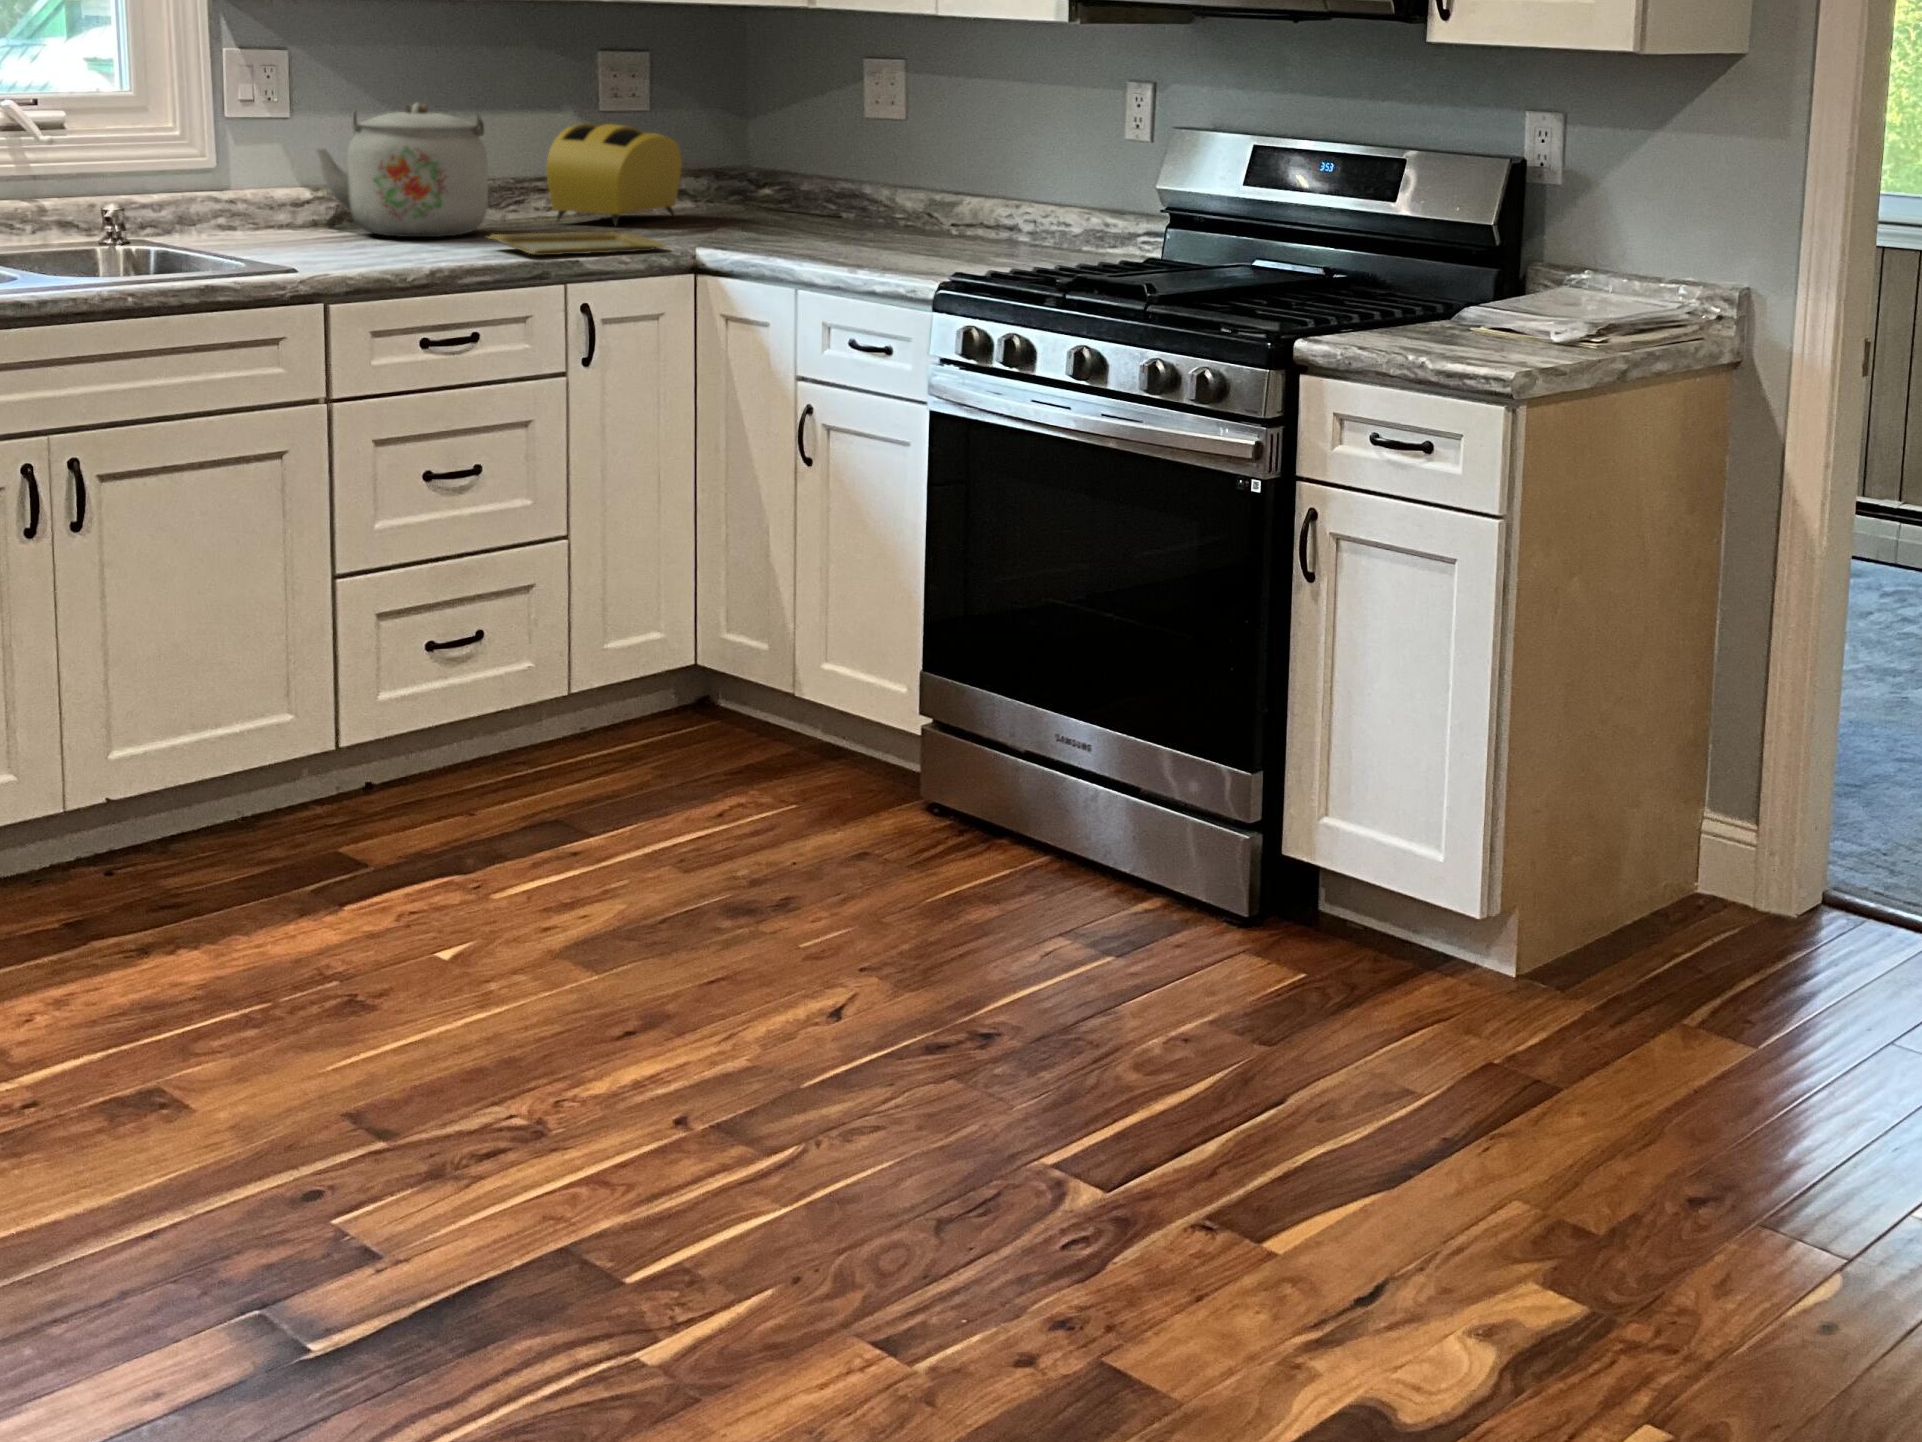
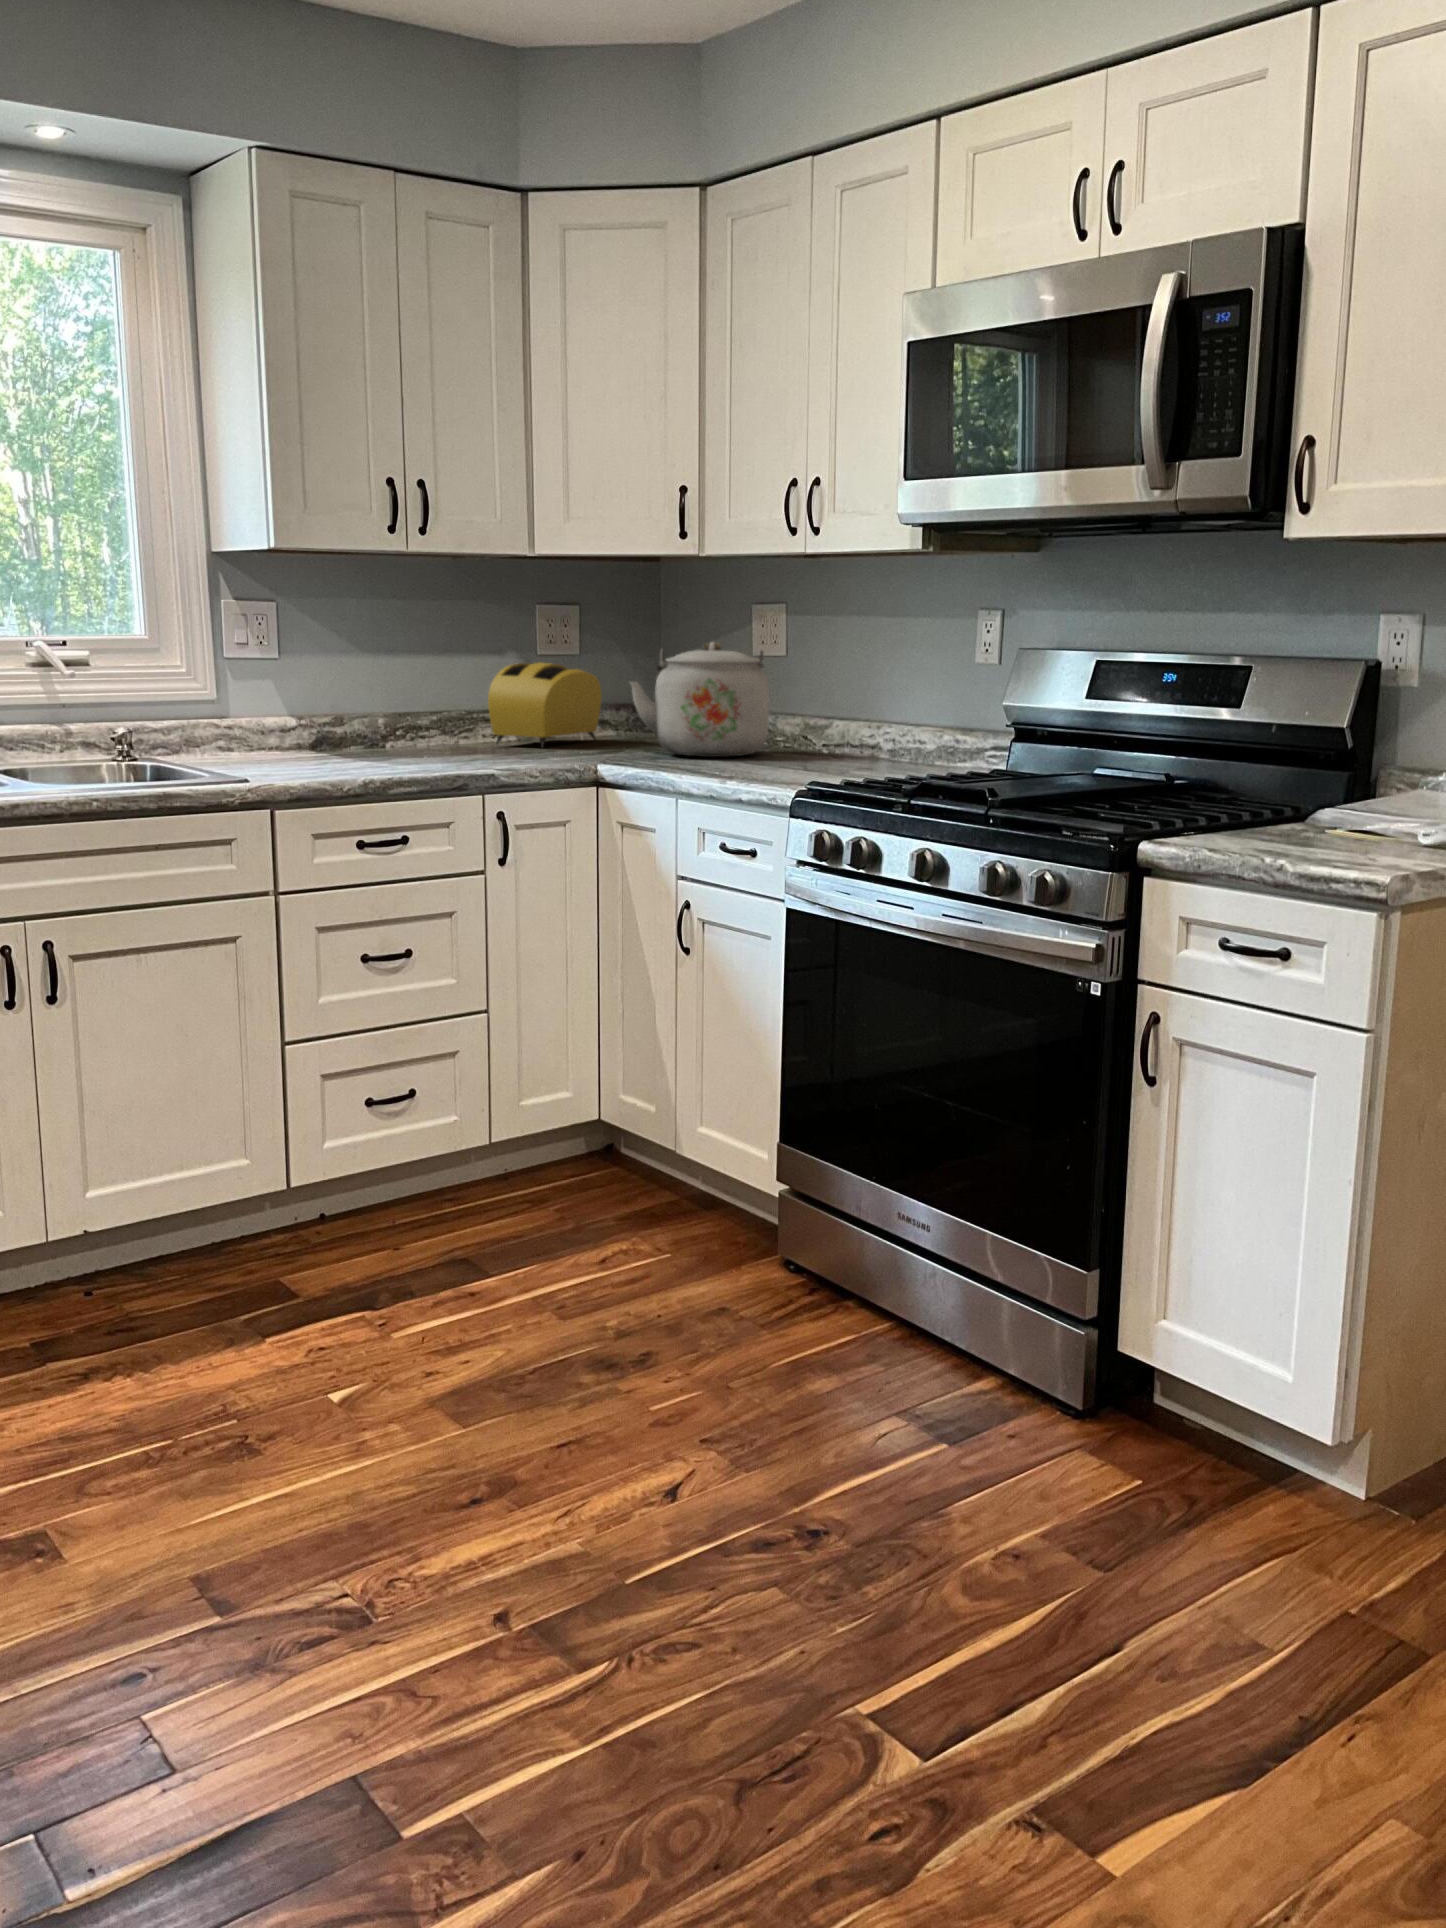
kettle: present [316,103,488,237] -> present [631,642,769,757]
tray: present [489,232,667,255] -> none [421,750,573,767]

